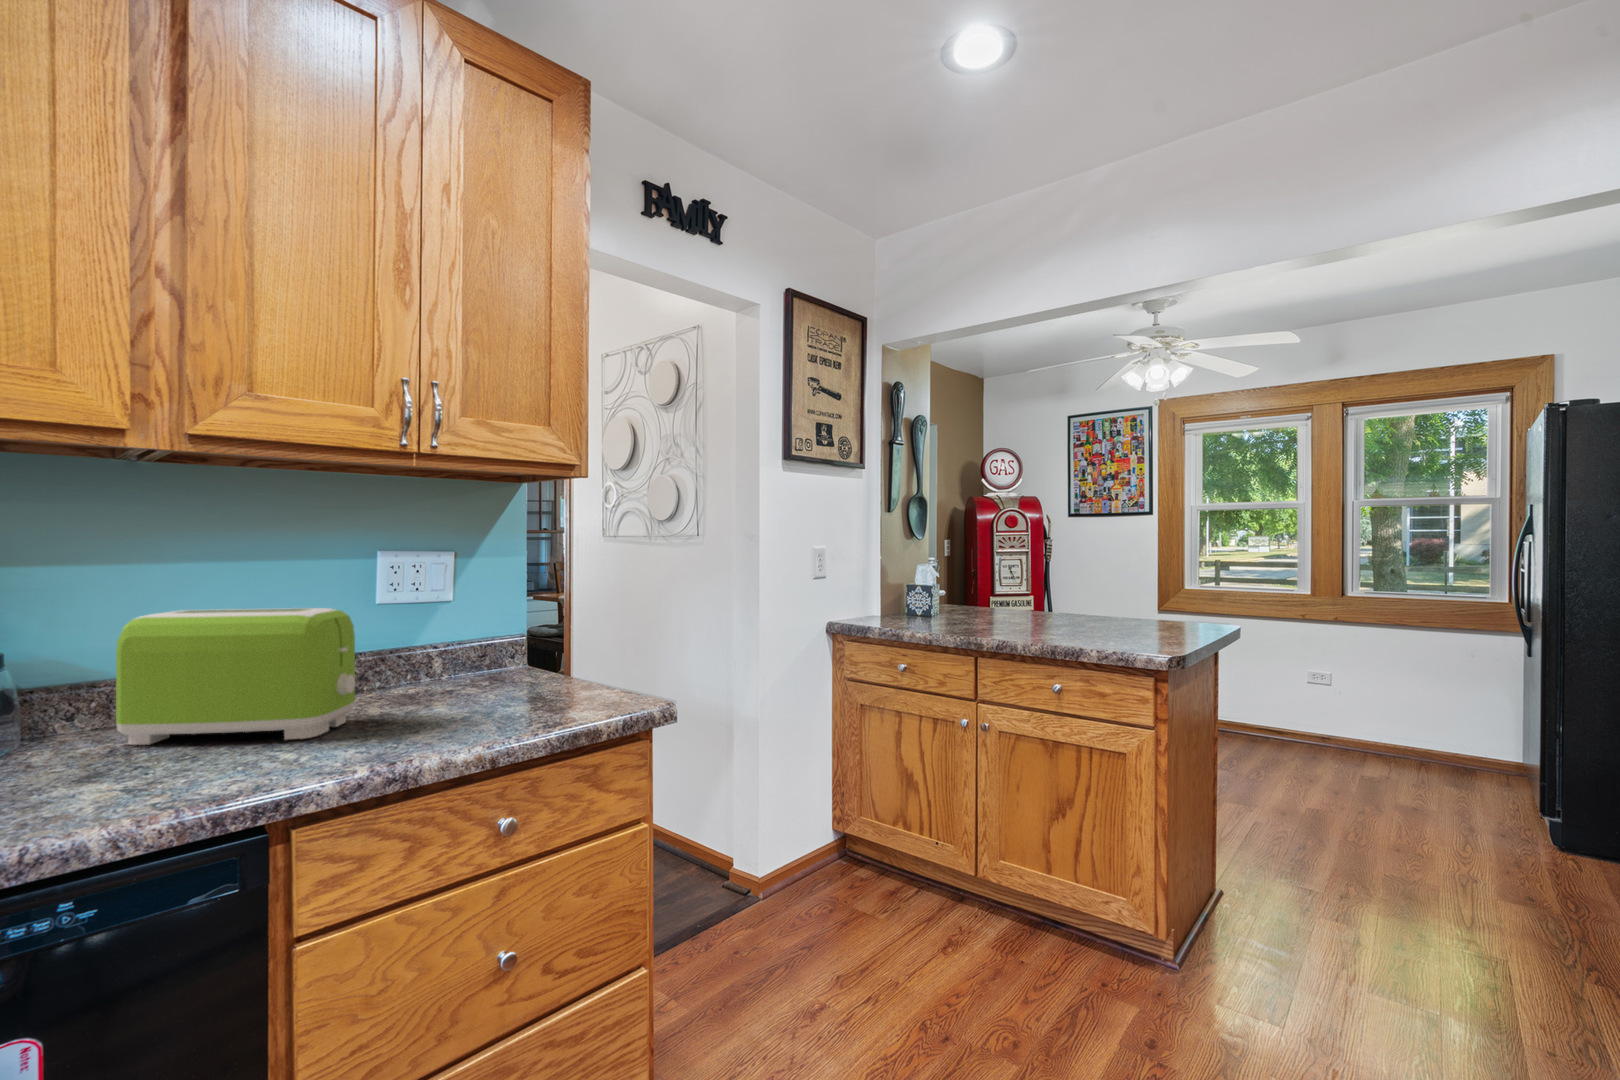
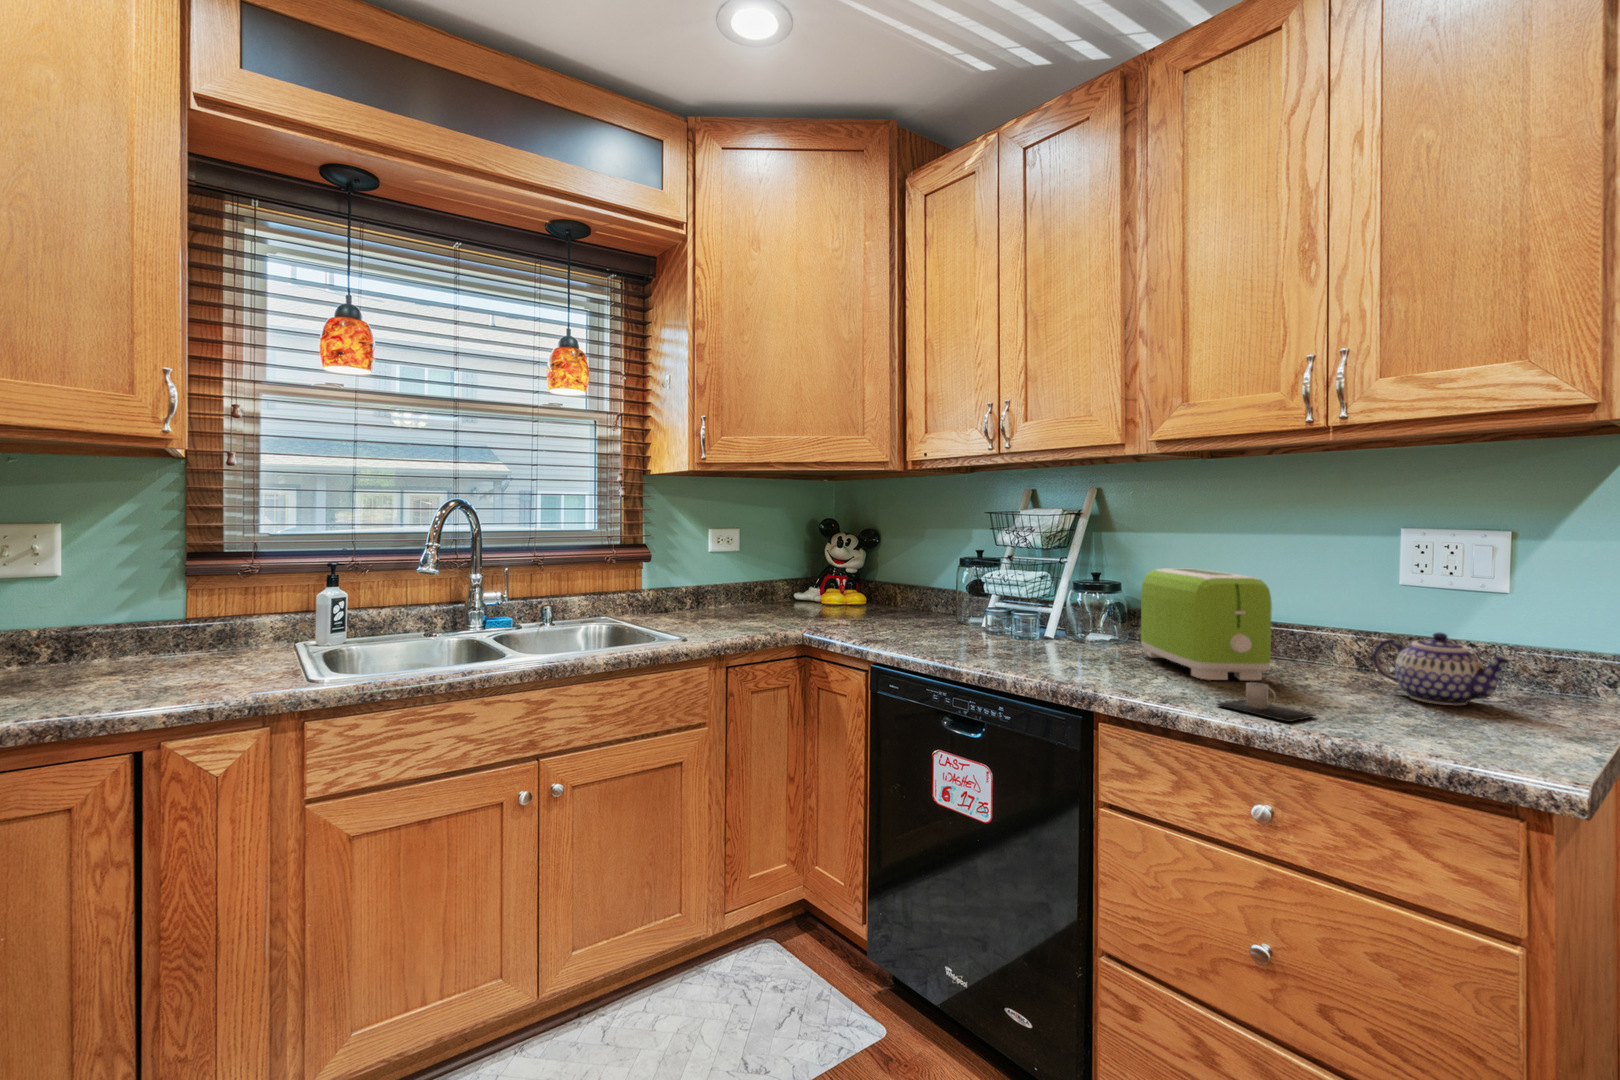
teapot: none [419,638,521,698] -> present [1373,633,1512,705]
mug: none [417,710,506,747] -> present [1217,682,1316,722]

